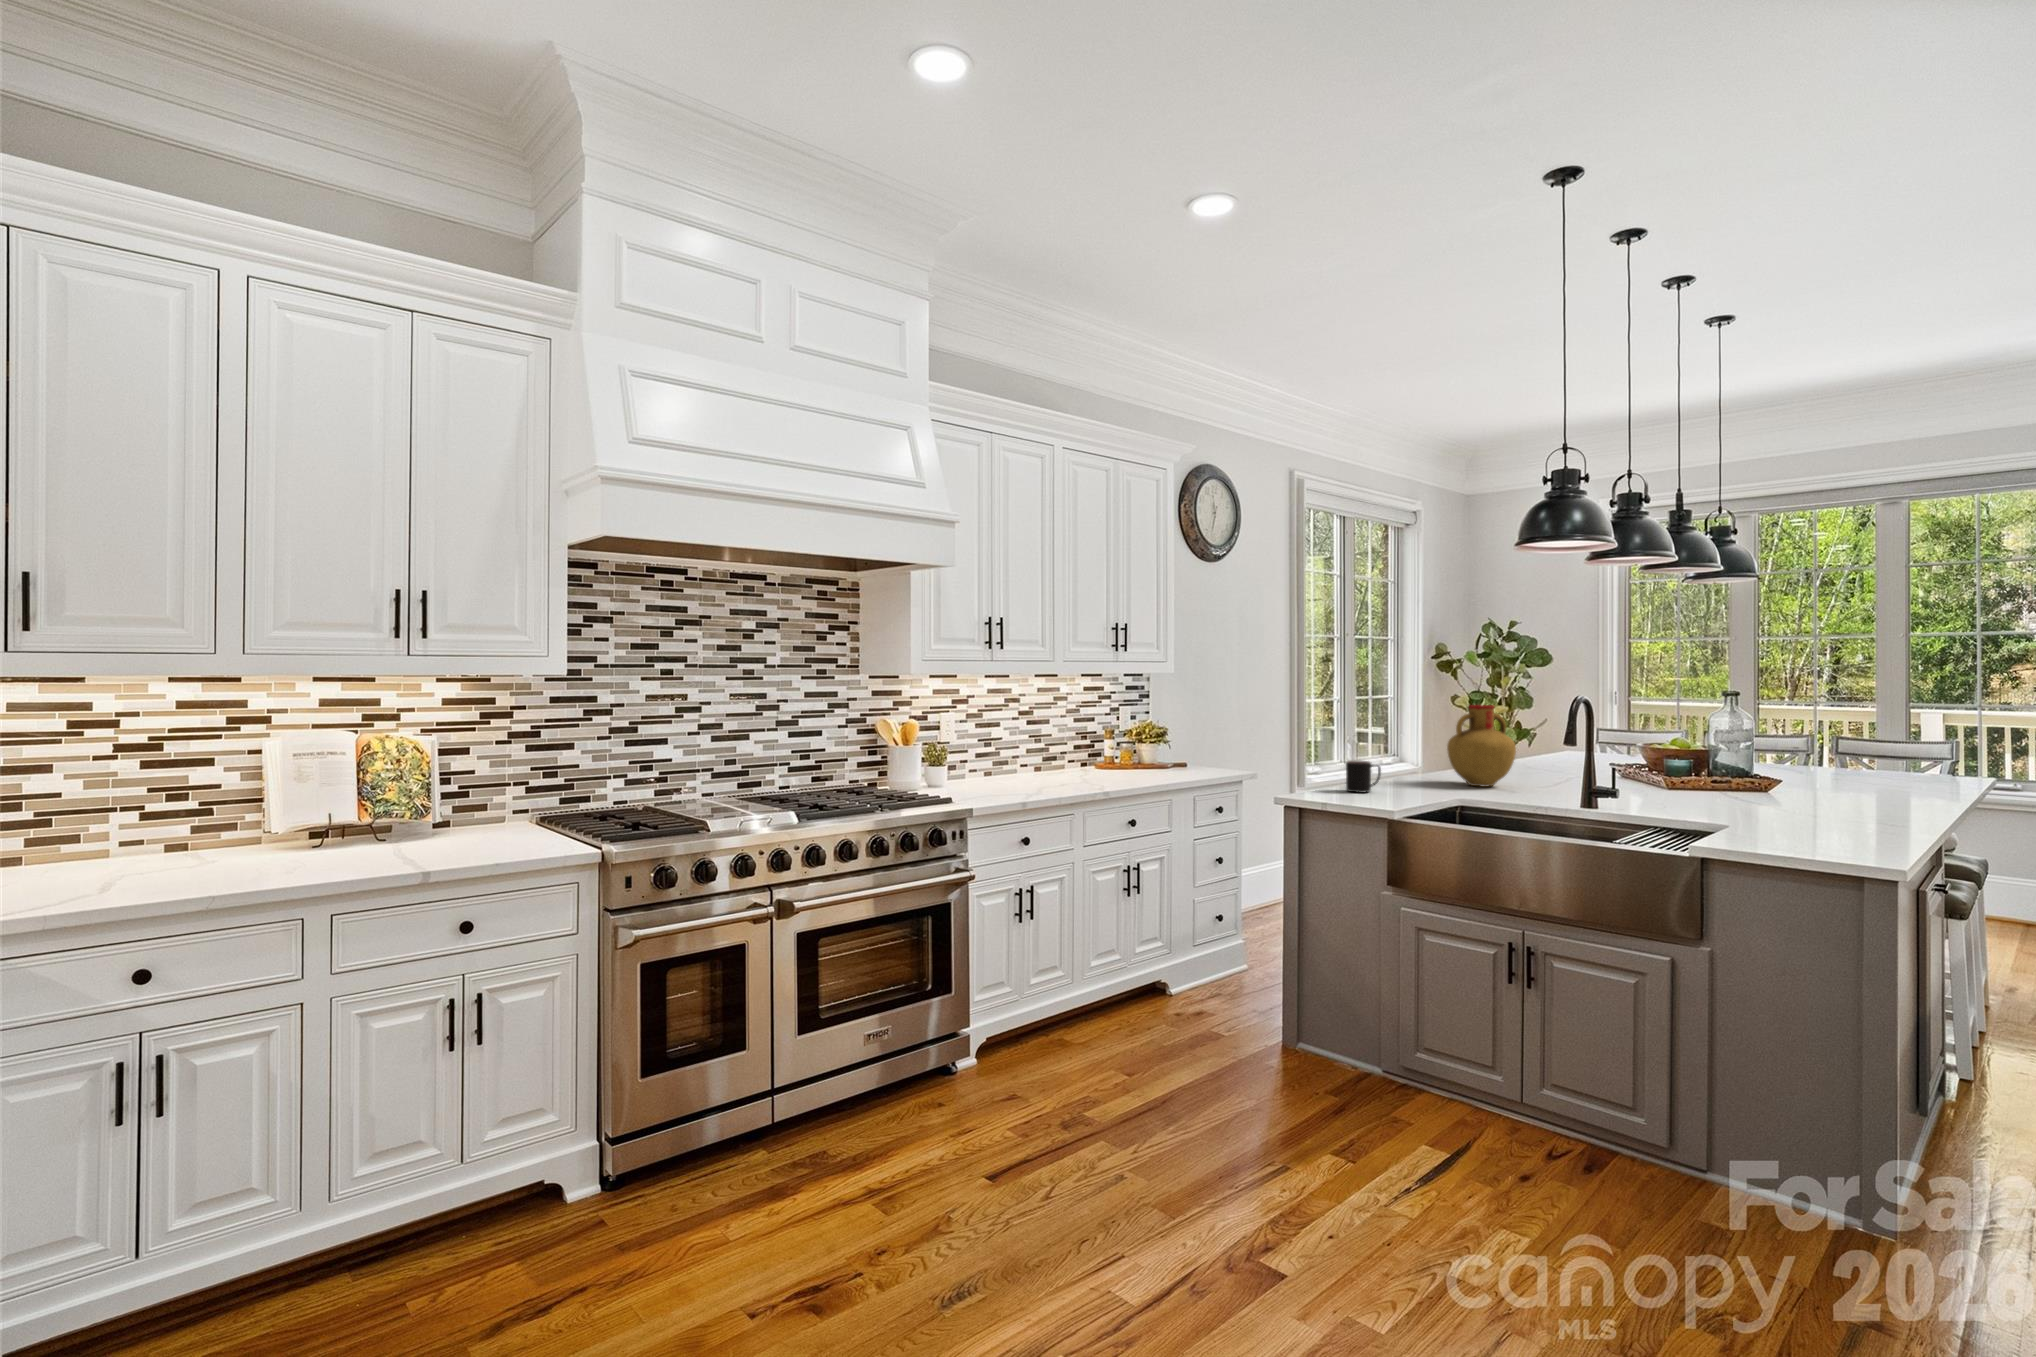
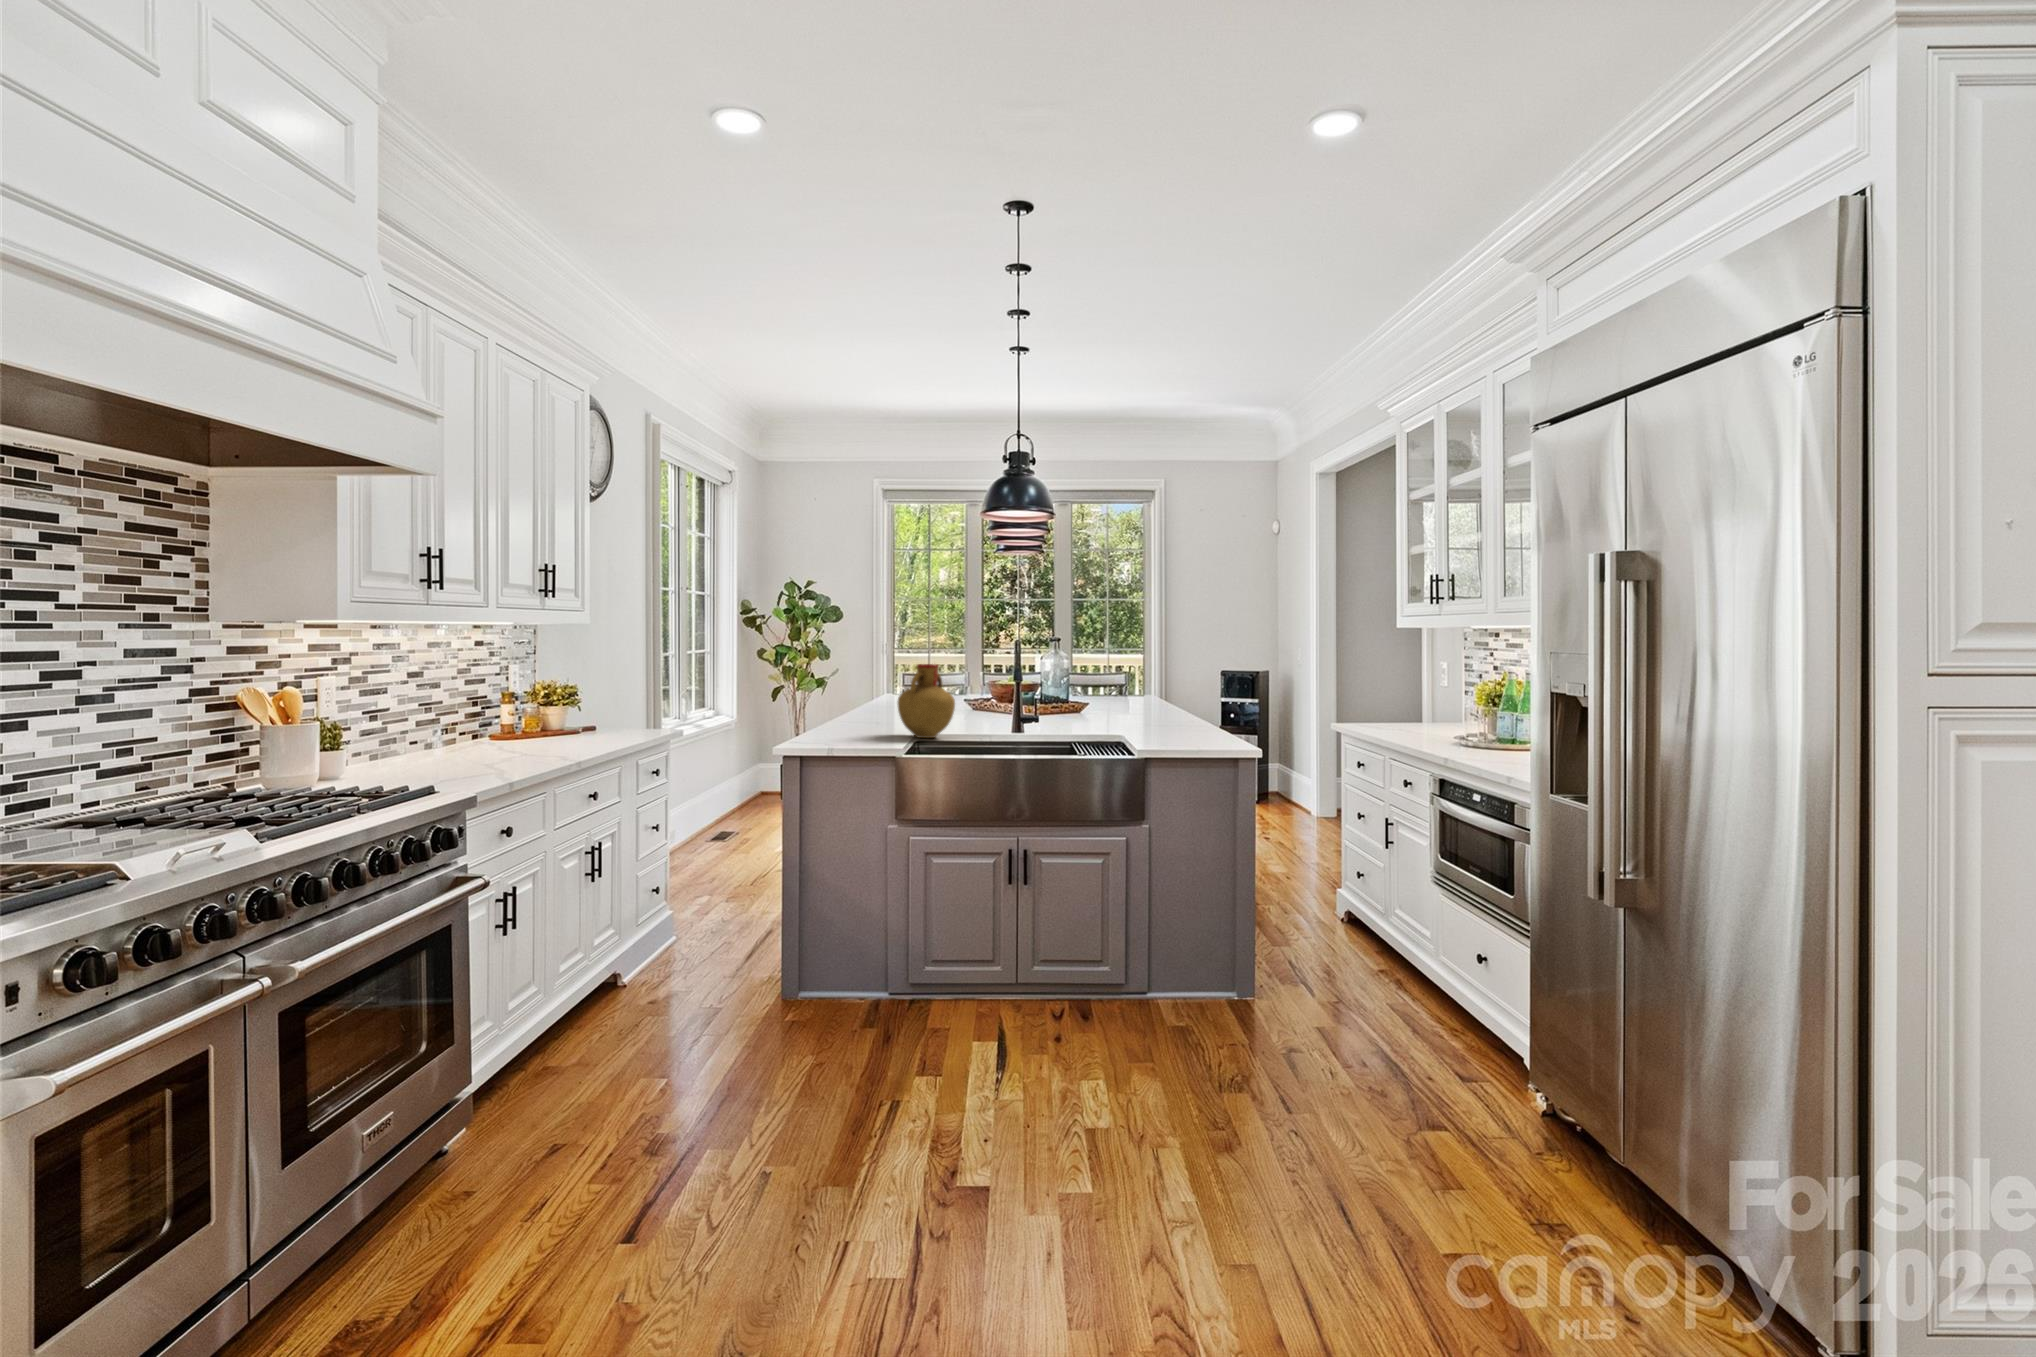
mug: present [1346,761,1381,793] -> none [840,720,870,751]

